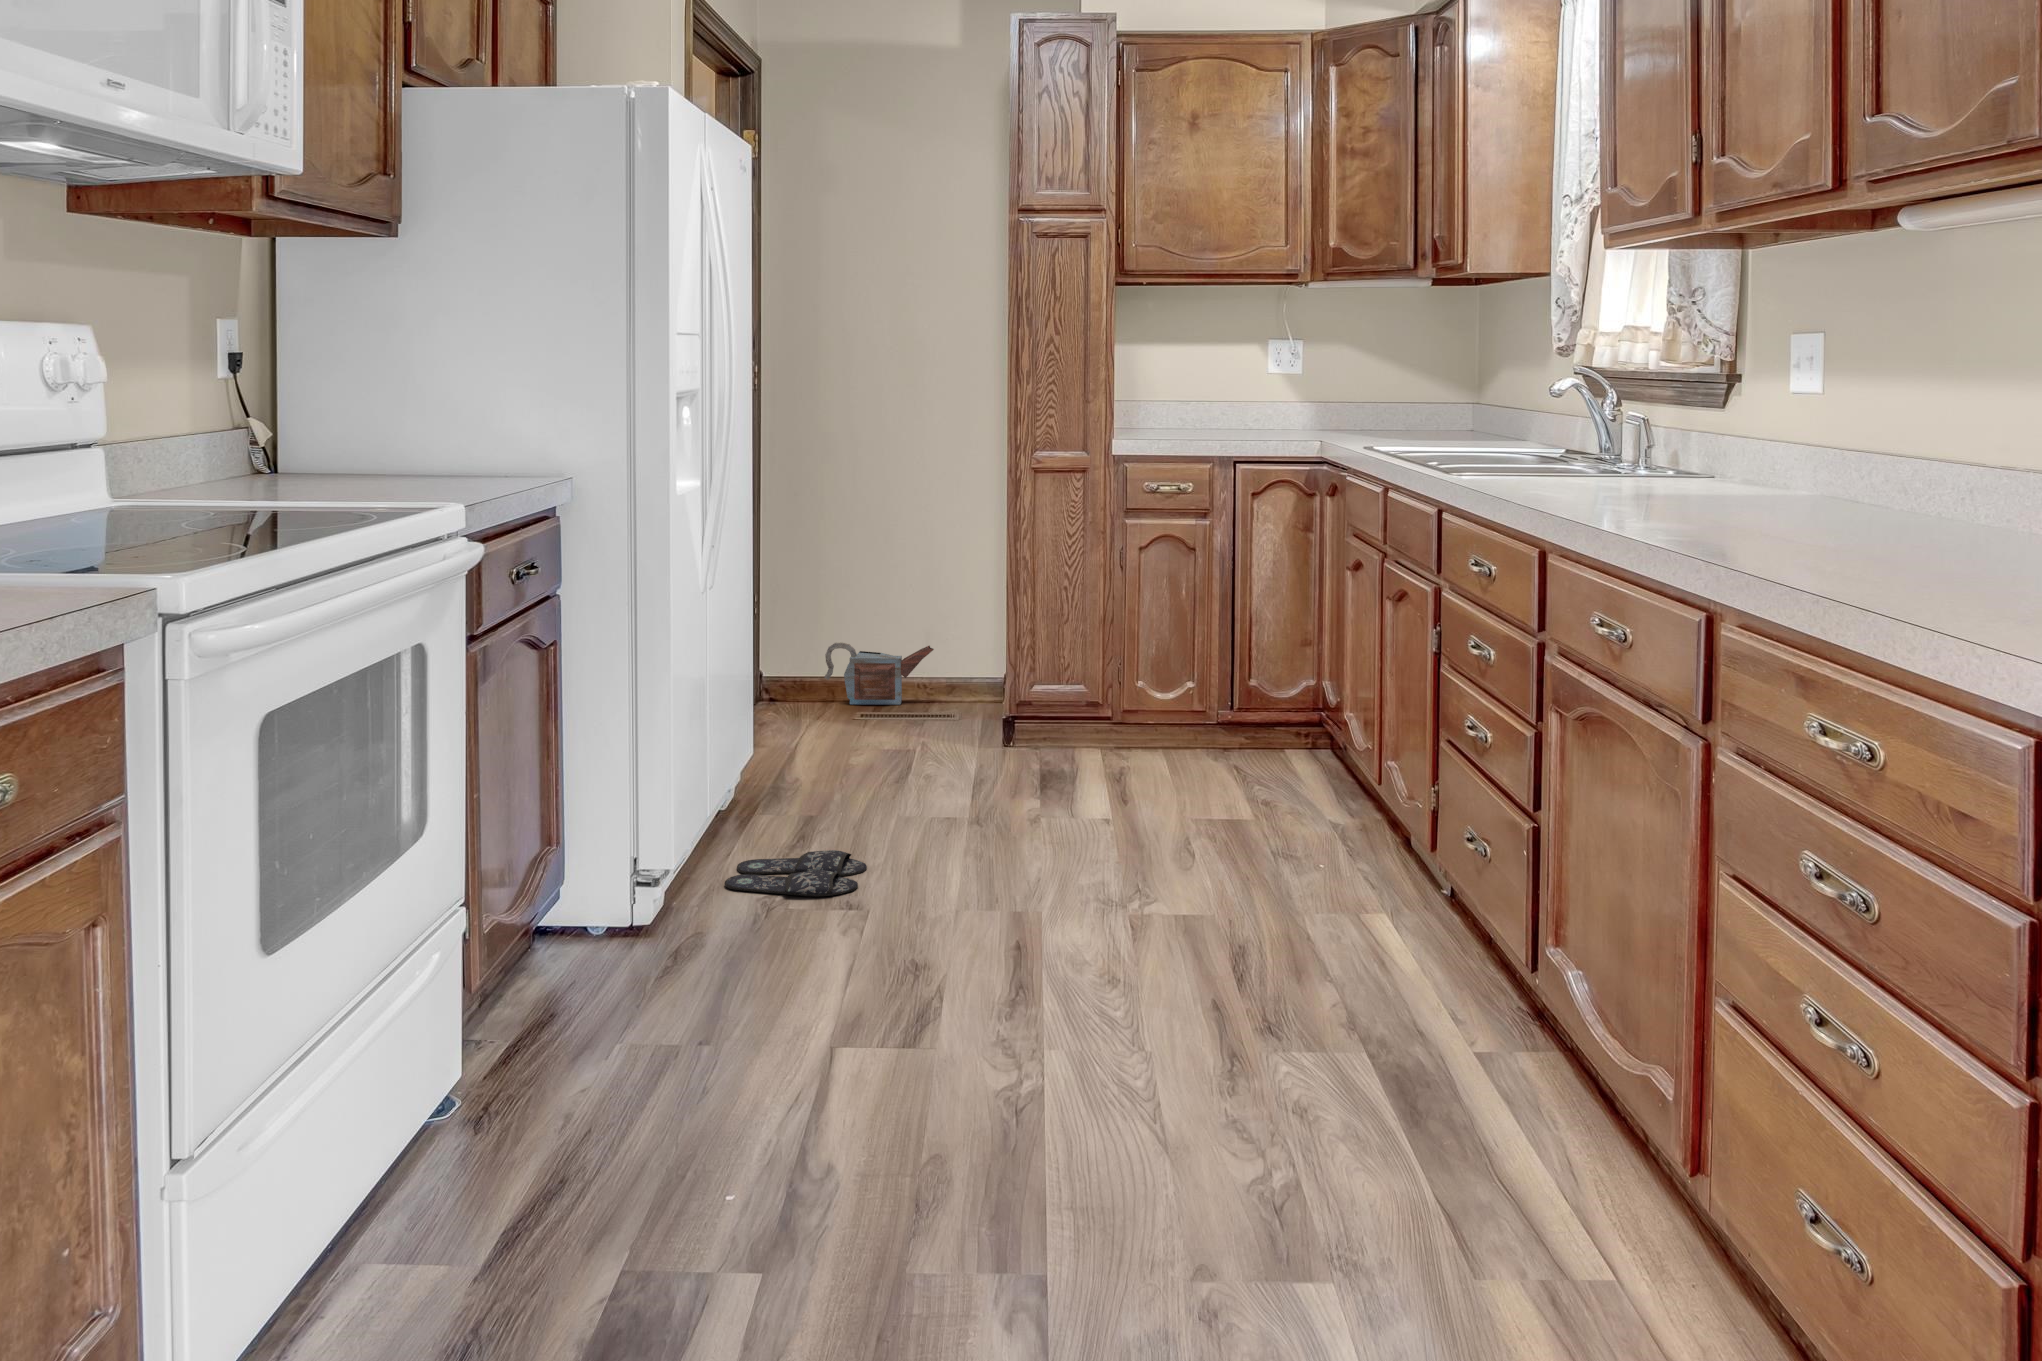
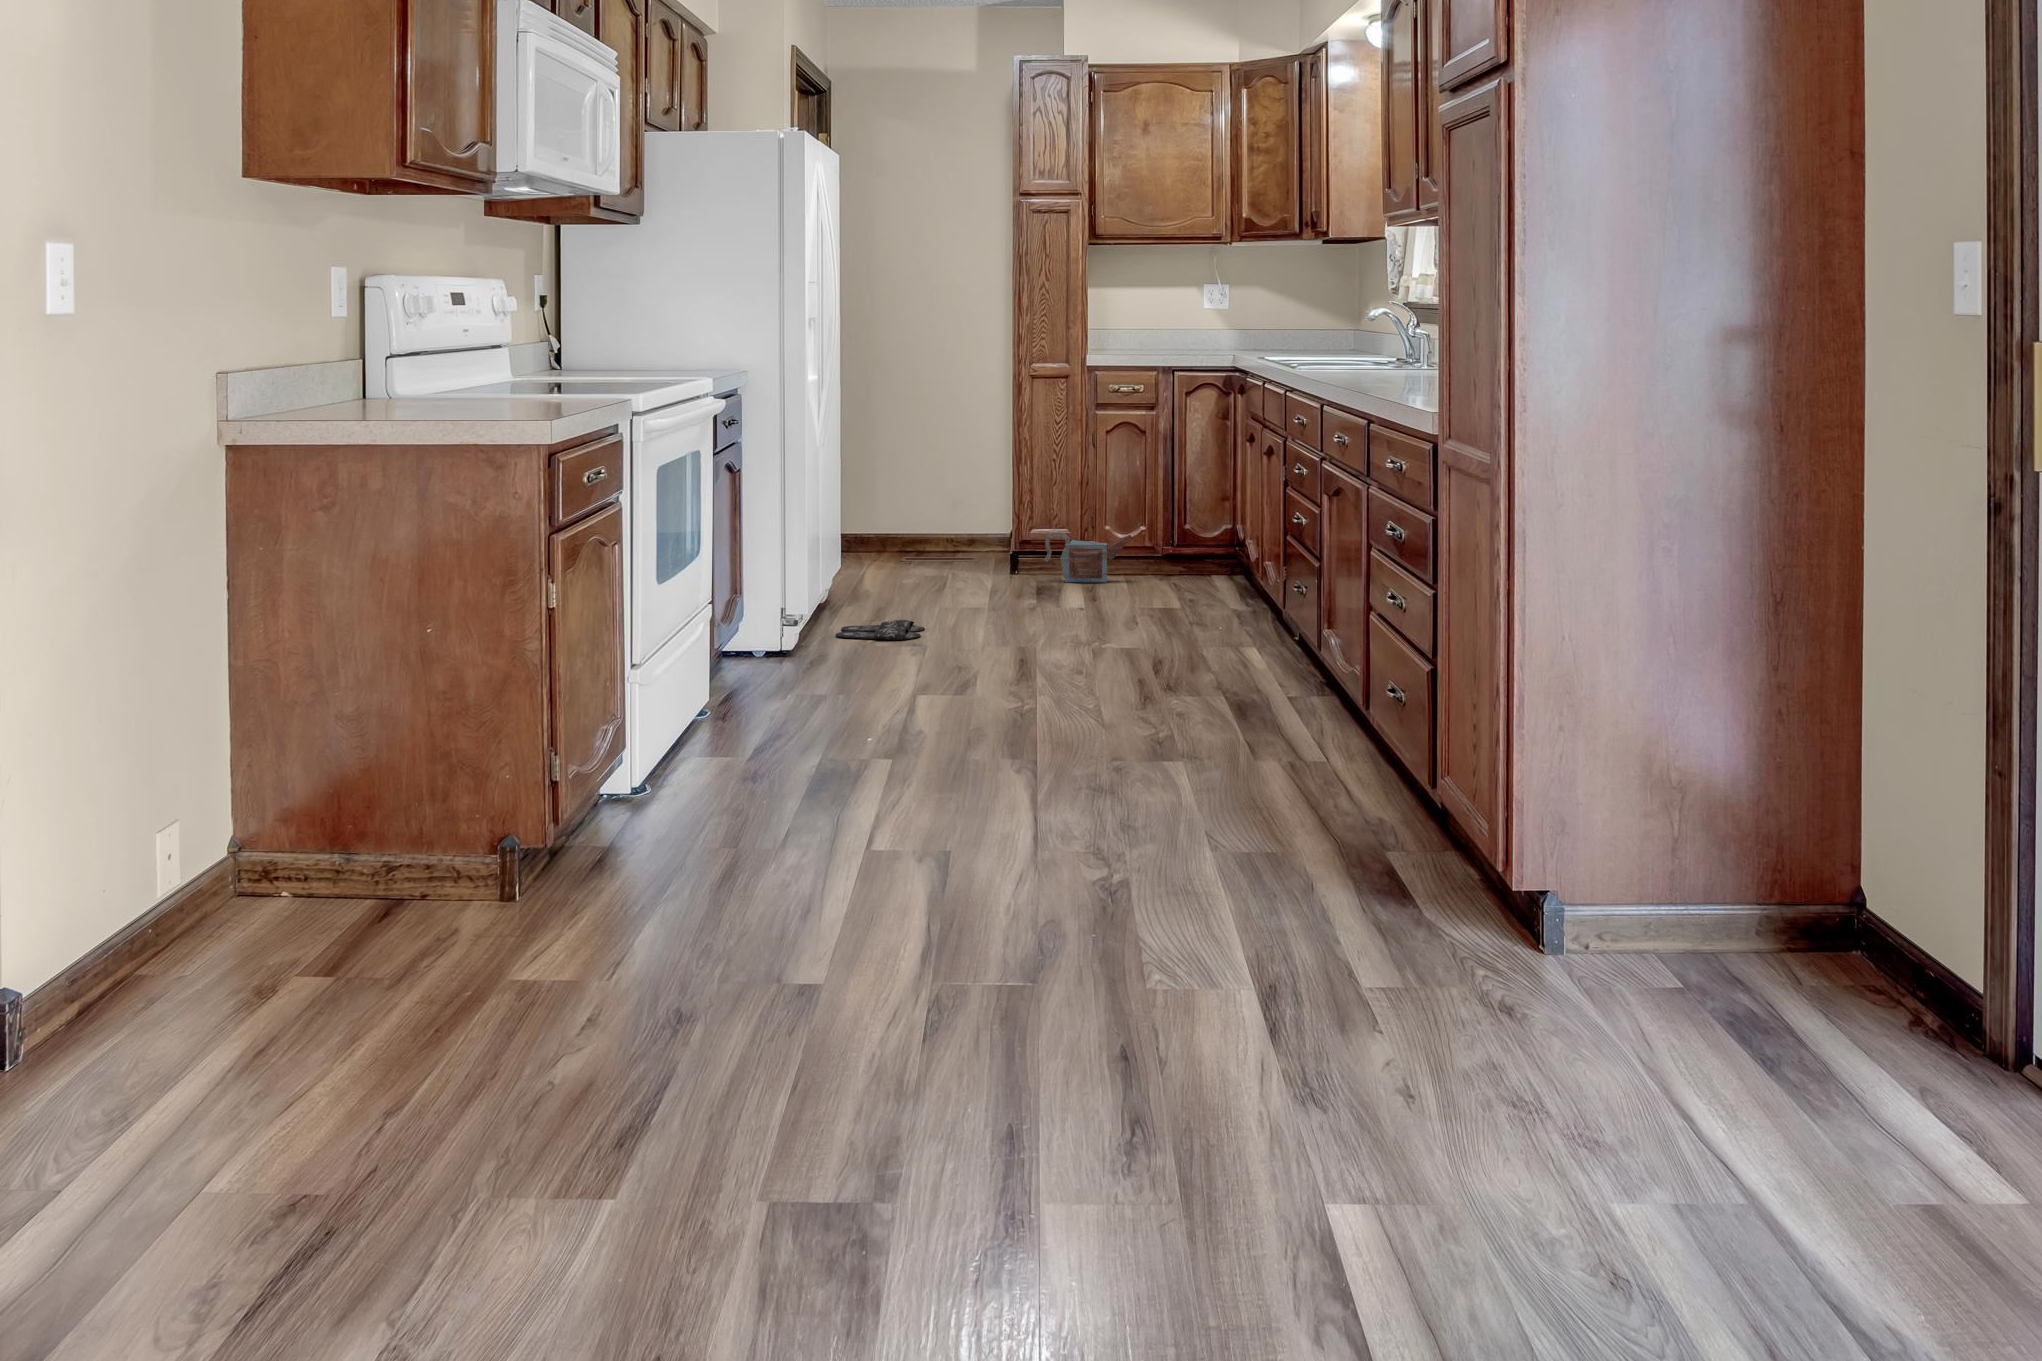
watering can: present [824,642,934,705] -> present [1044,532,1133,582]

